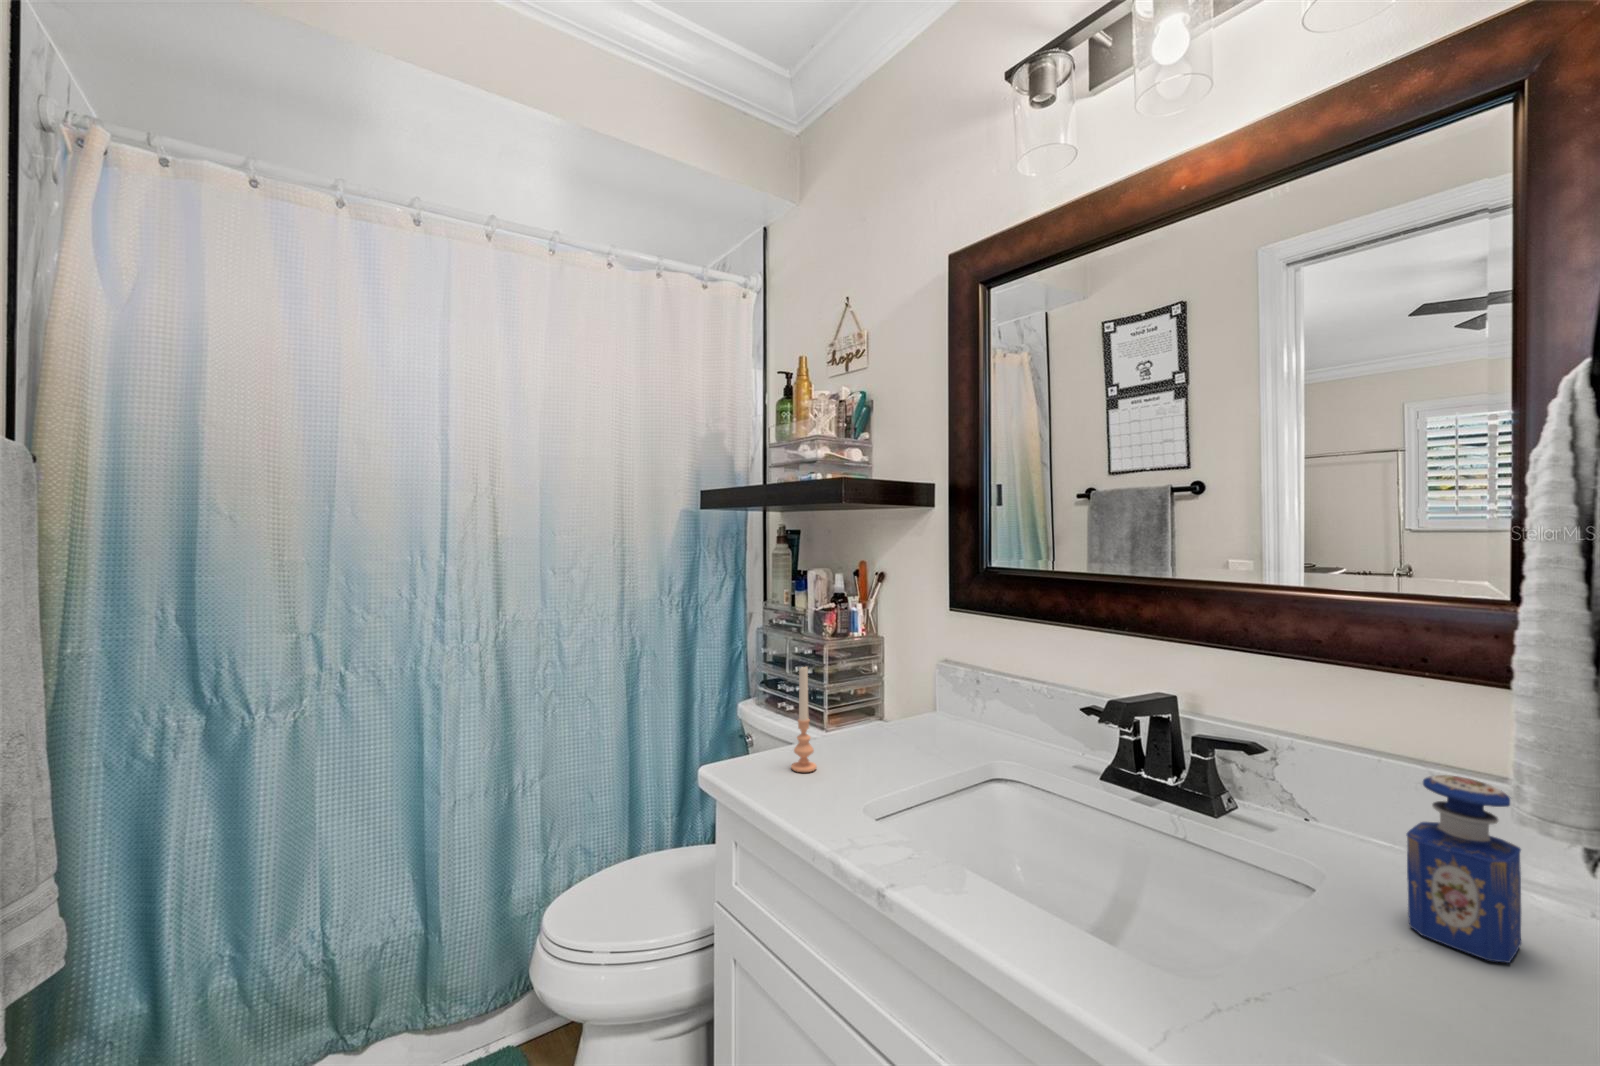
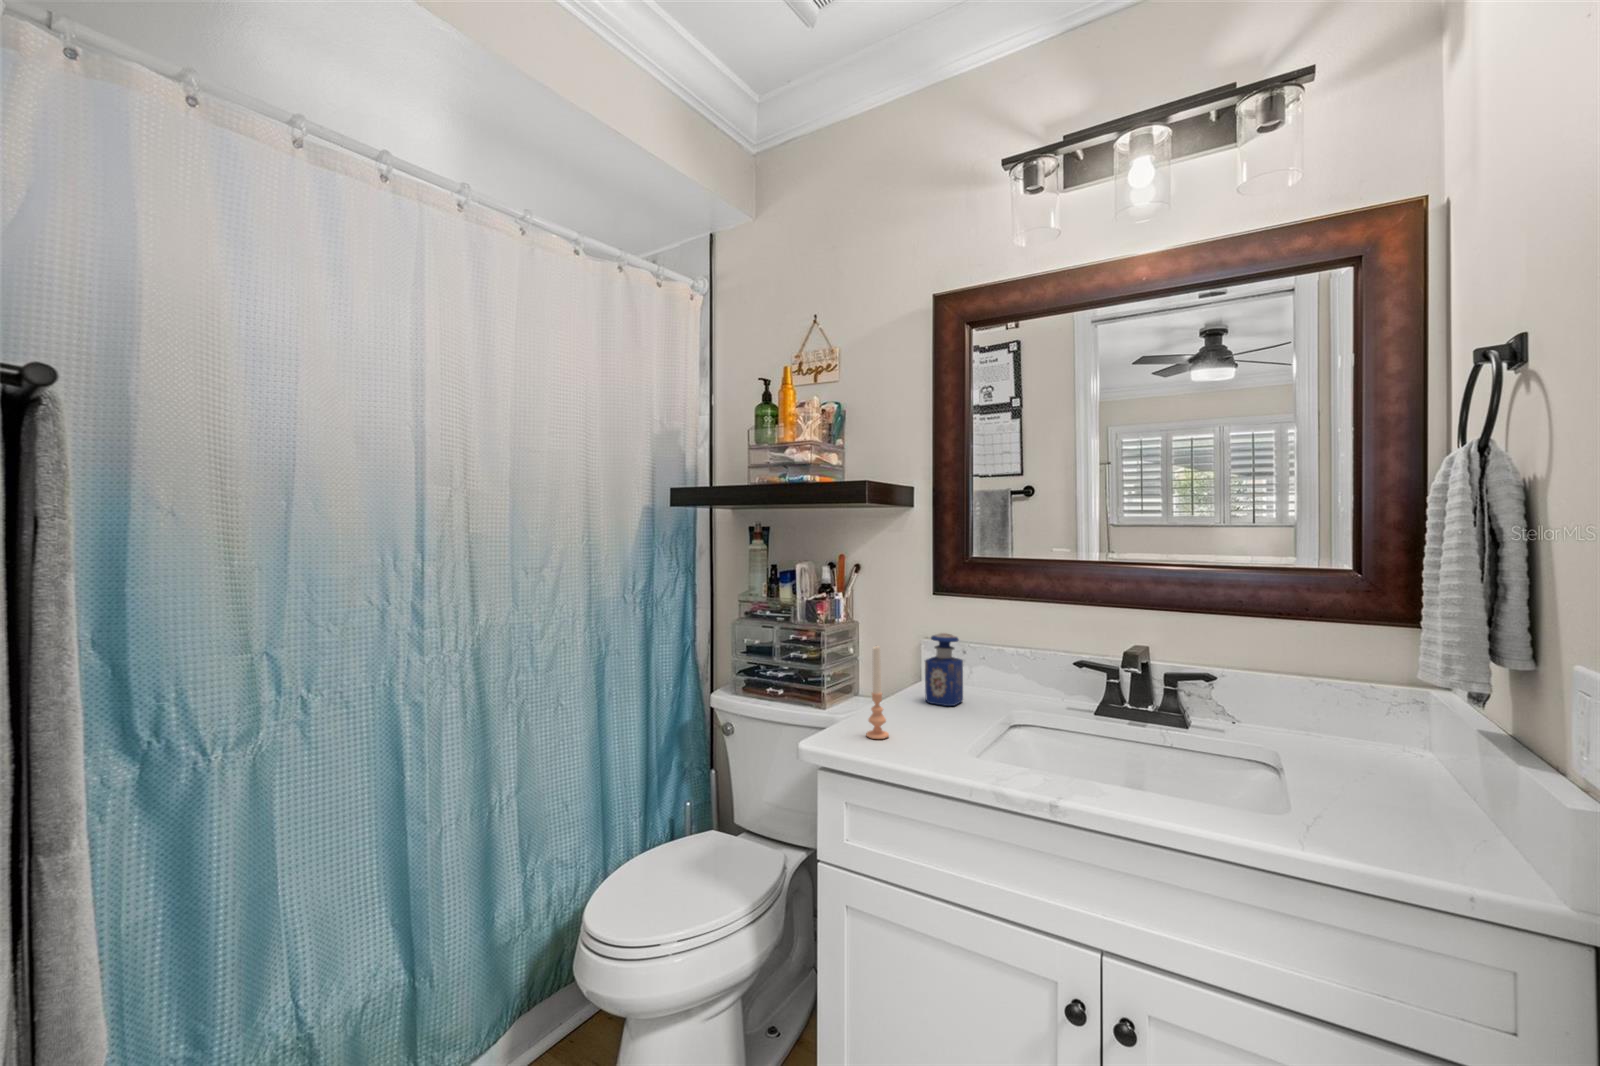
perfume bottle: present [1407,775,1521,963] -> present [925,633,963,706]

